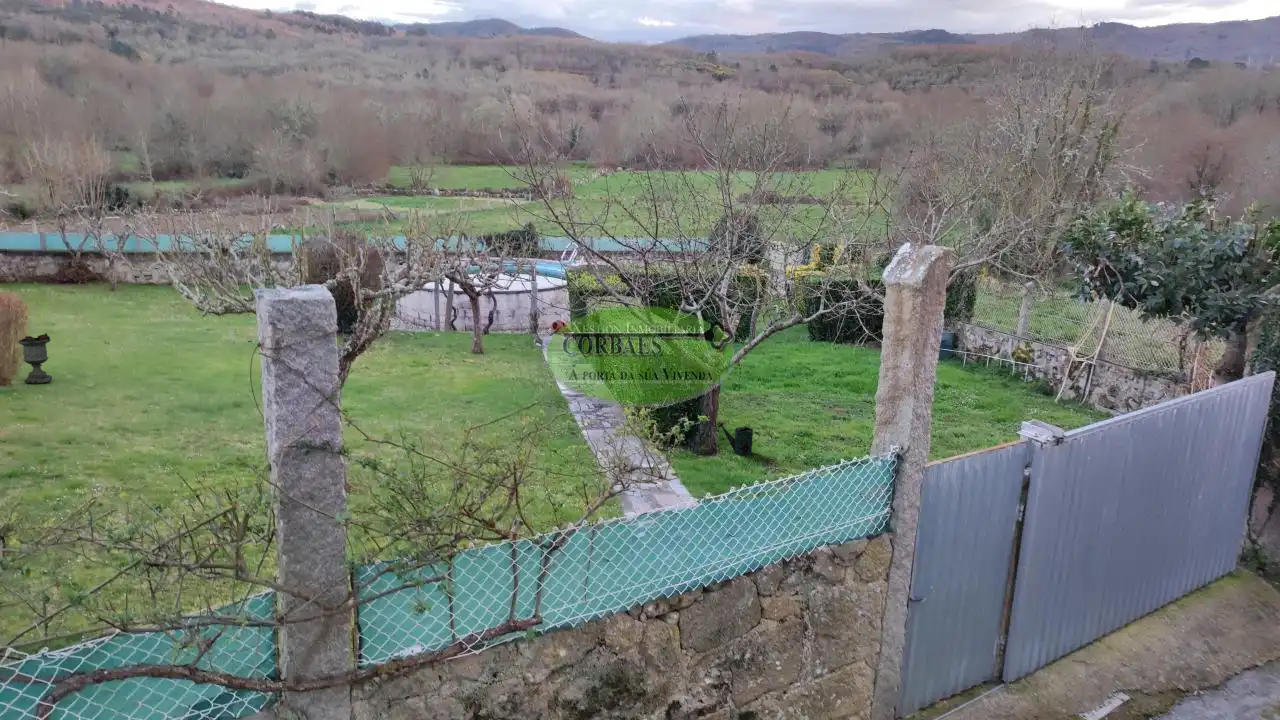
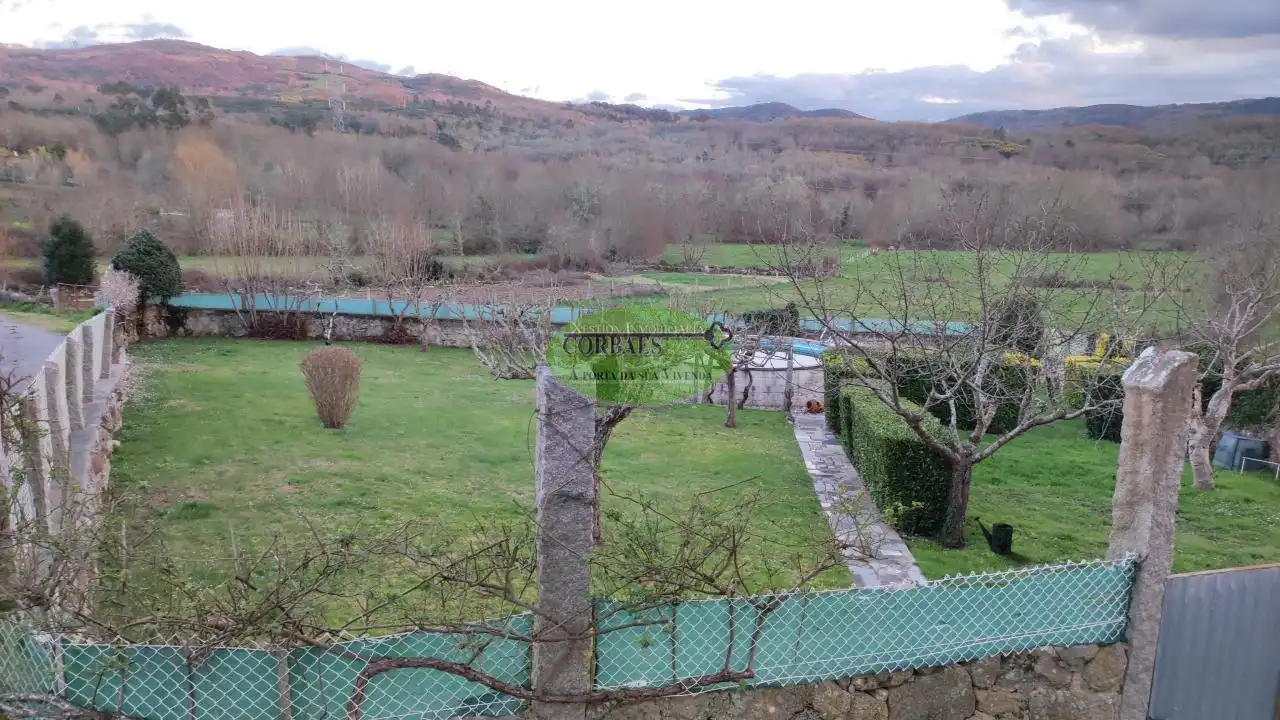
planter: present [18,333,52,384] -> none [352,389,375,431]

